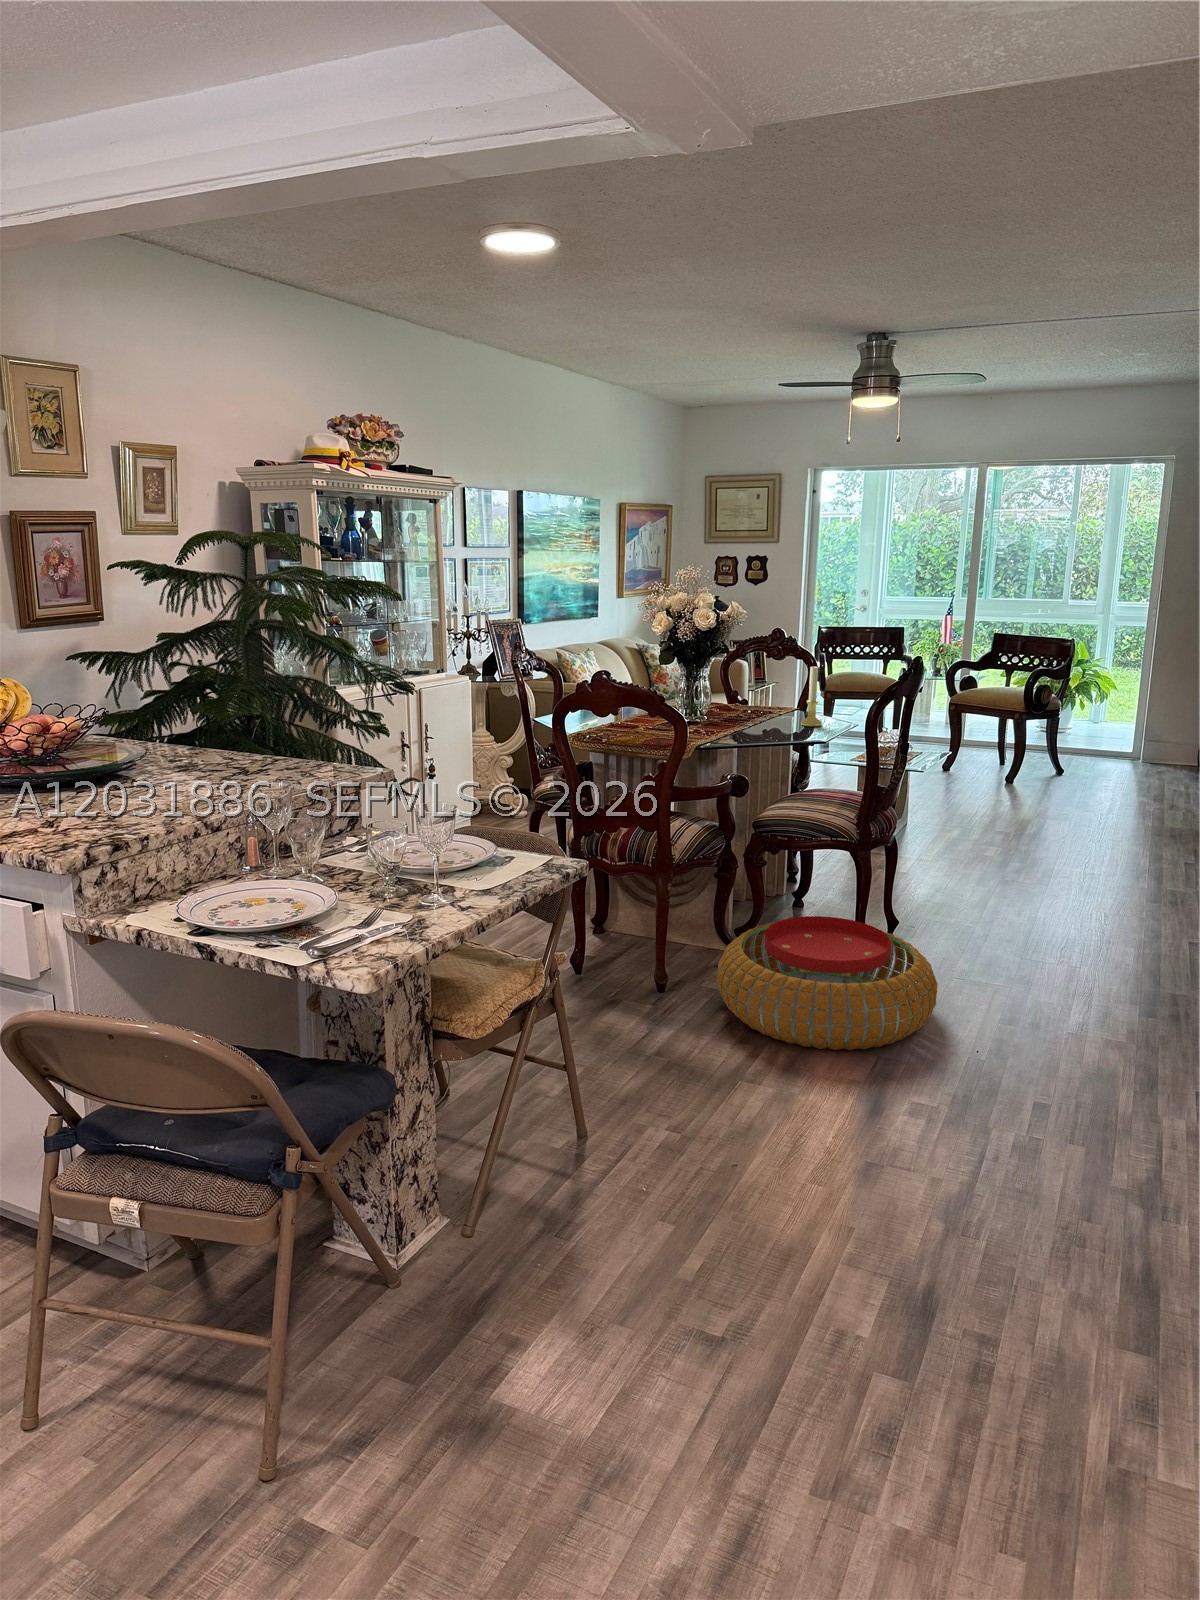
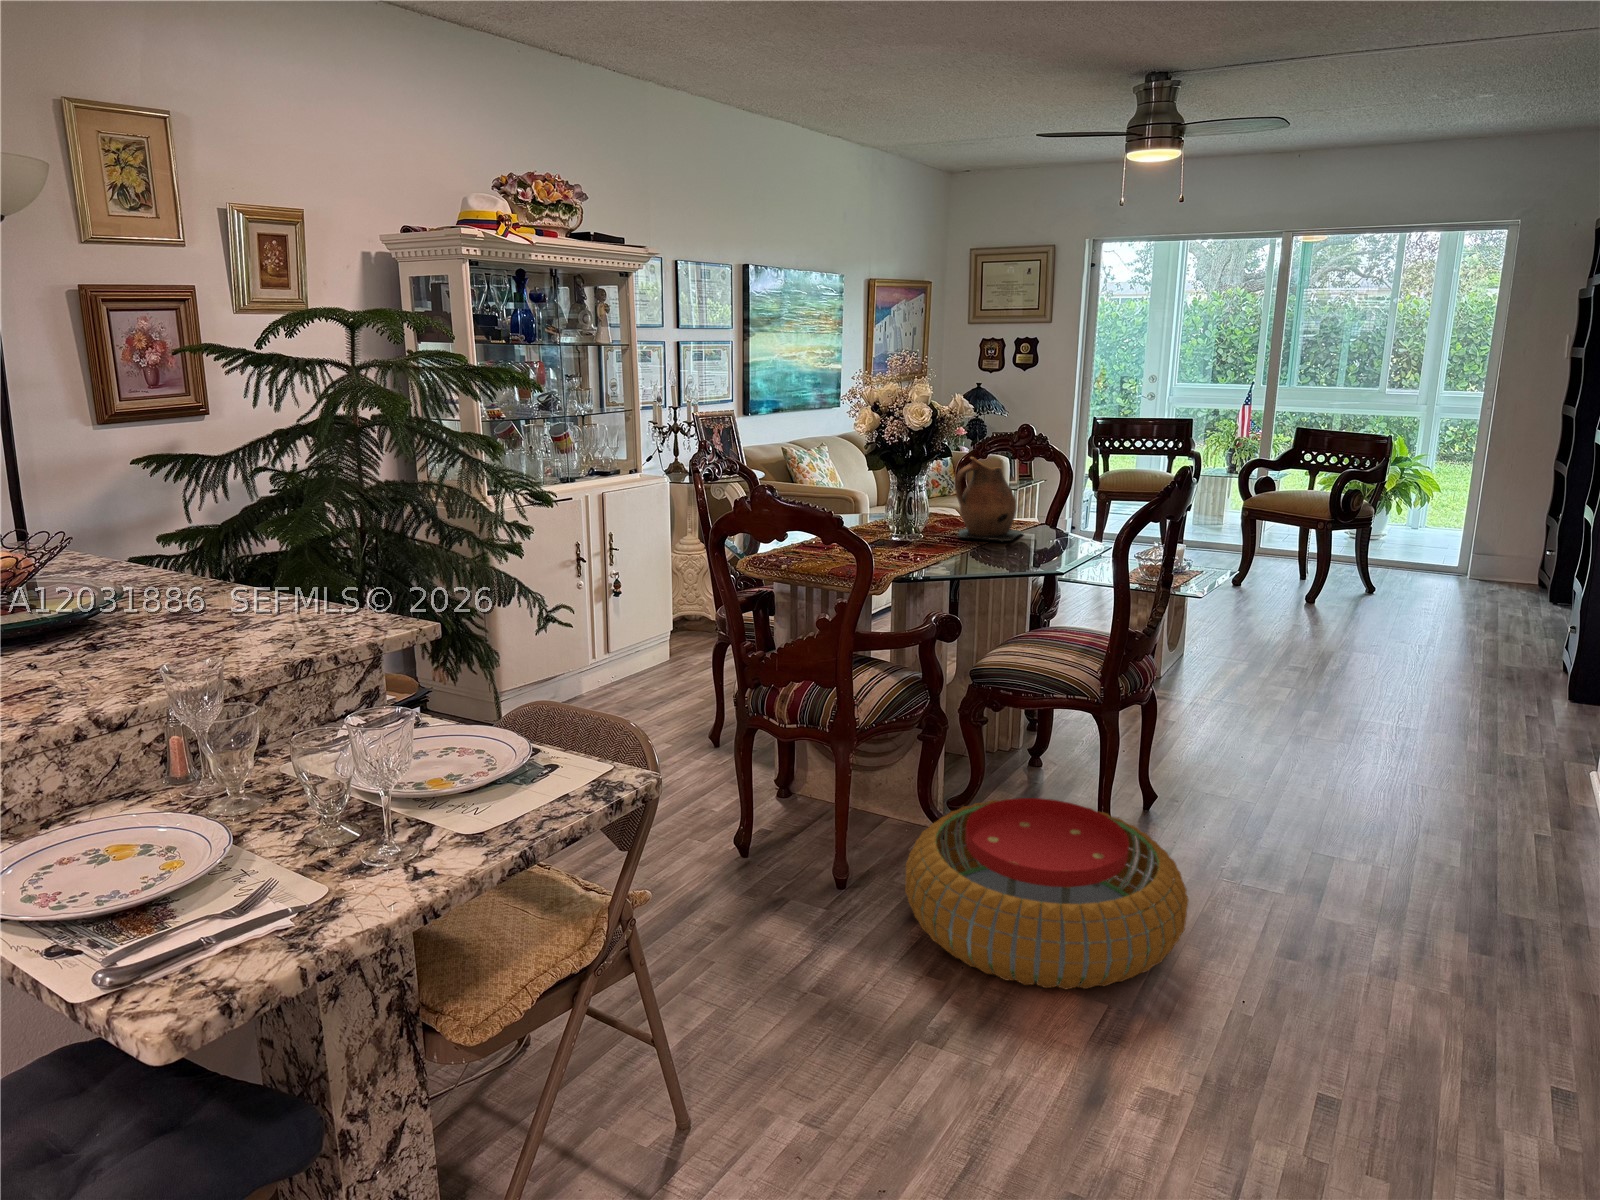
ceramic pitcher: none [729,653,785,723] -> present [955,457,1023,542]
candle holder: present [801,667,822,727] -> none [1040,473,1066,549]

